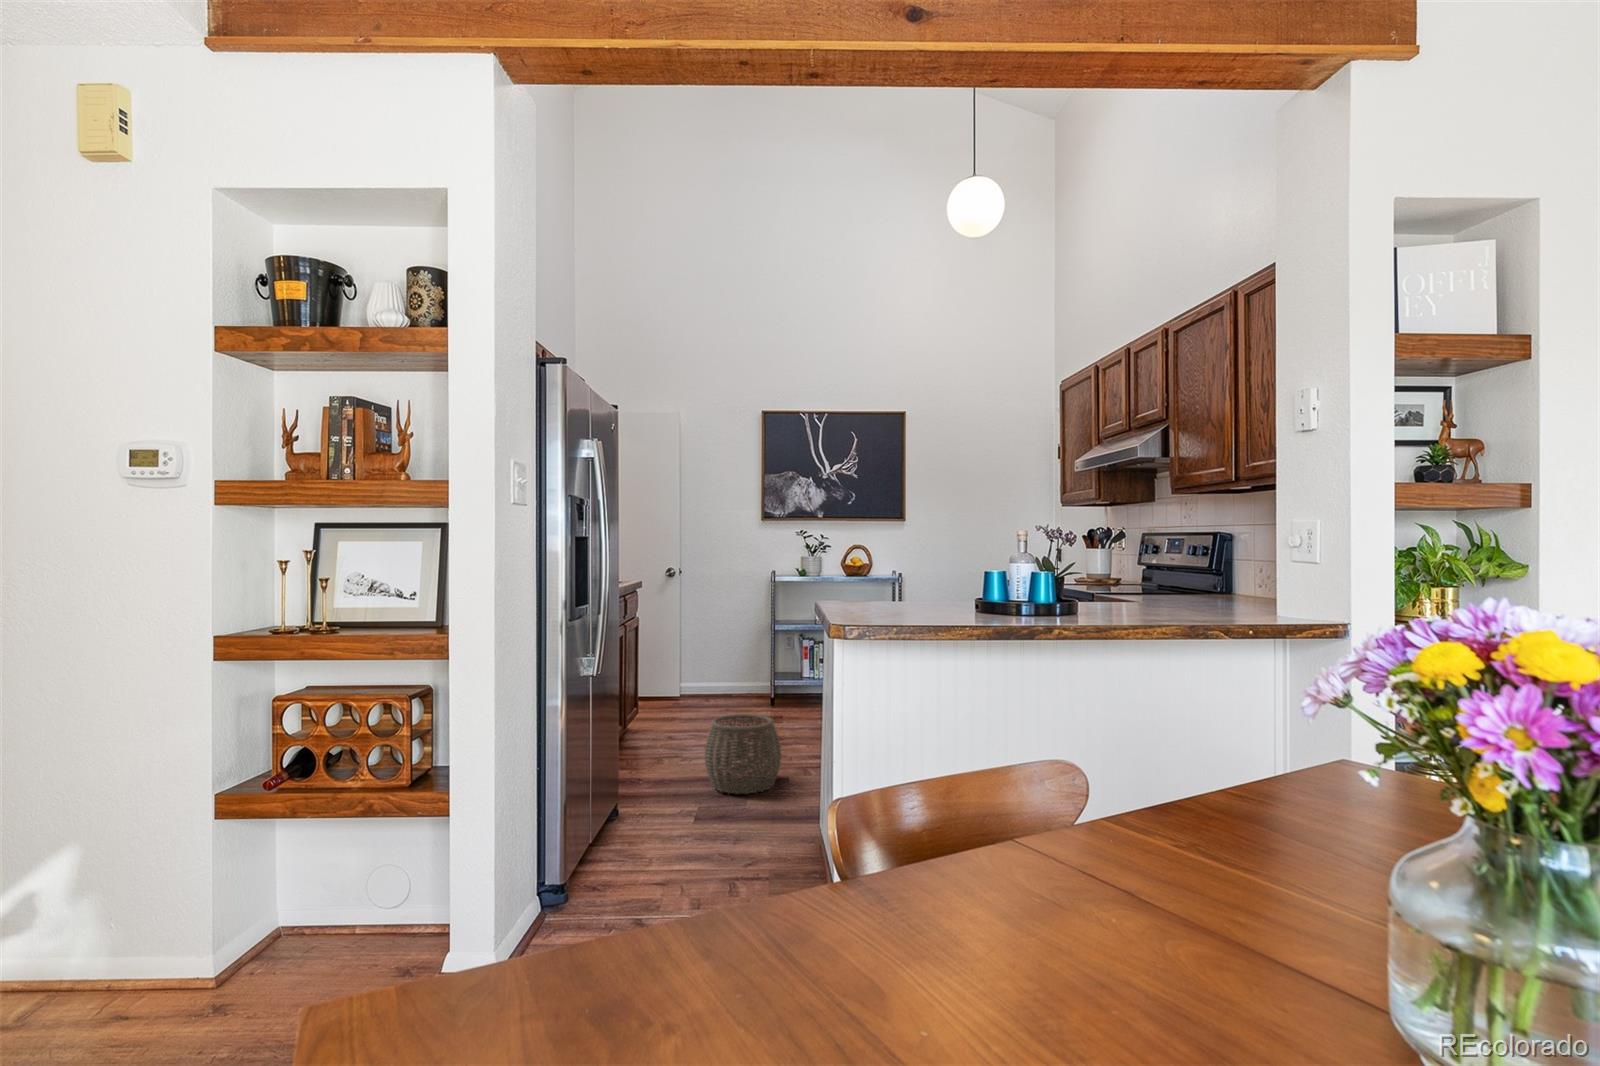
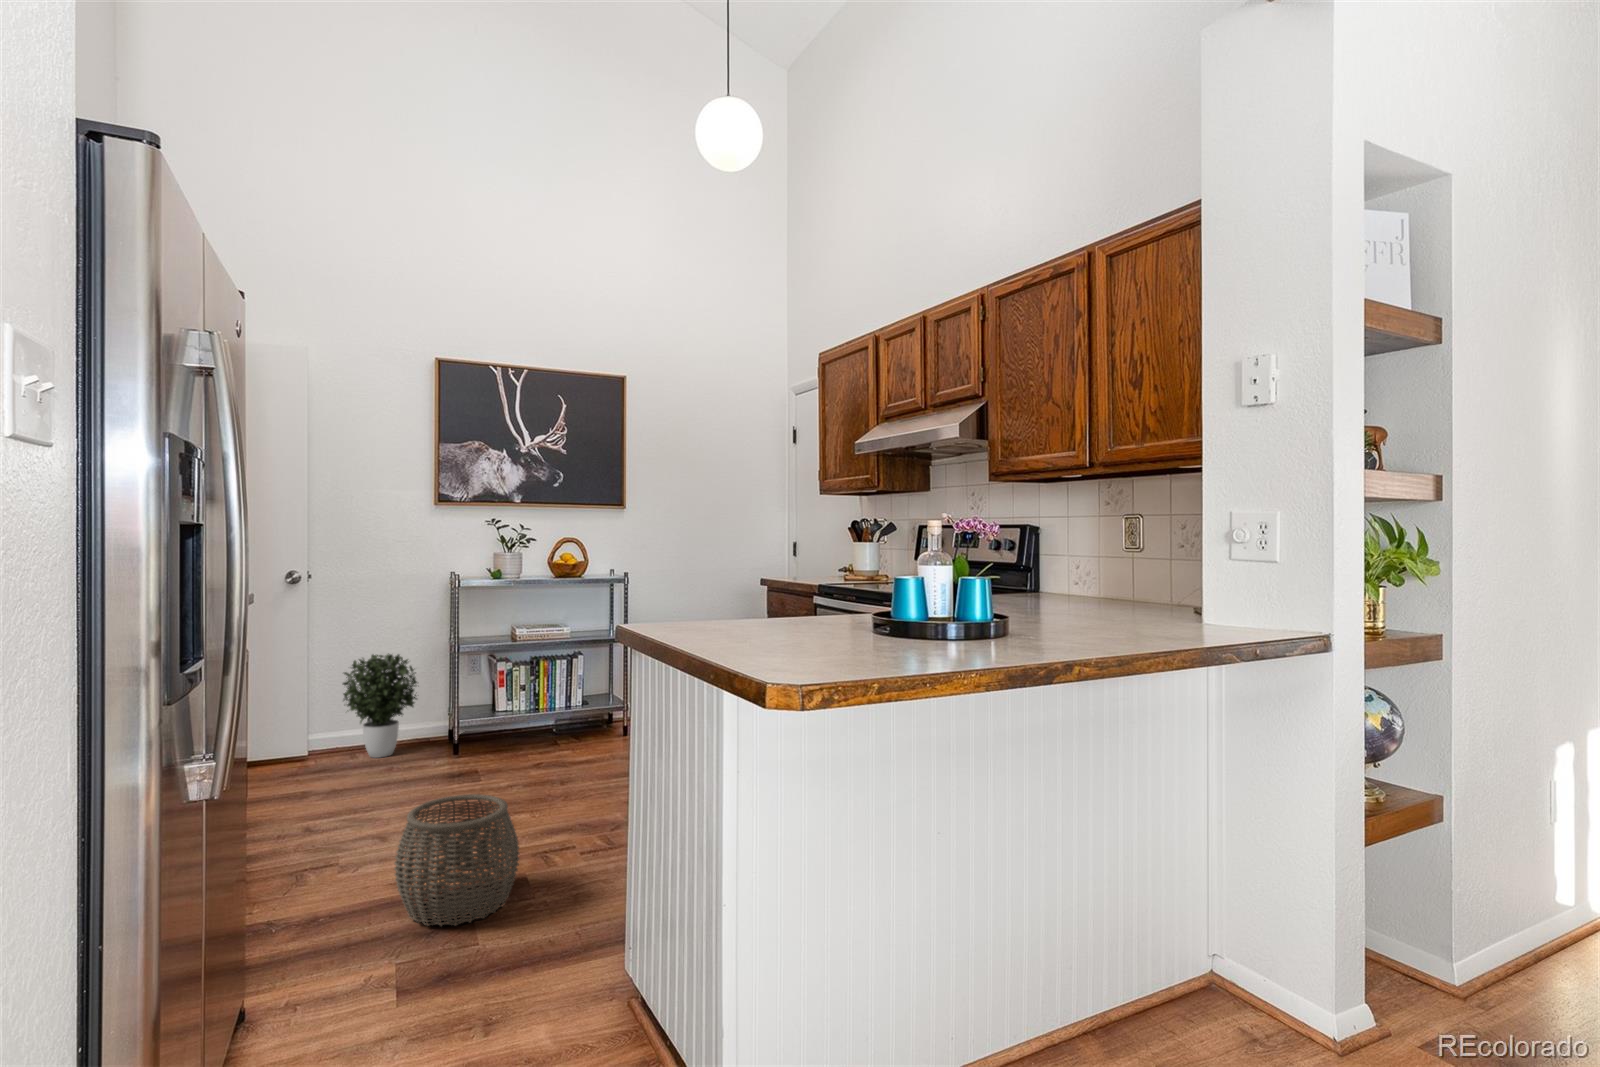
potted plant: none [698,628,749,704] -> present [343,653,417,758]

